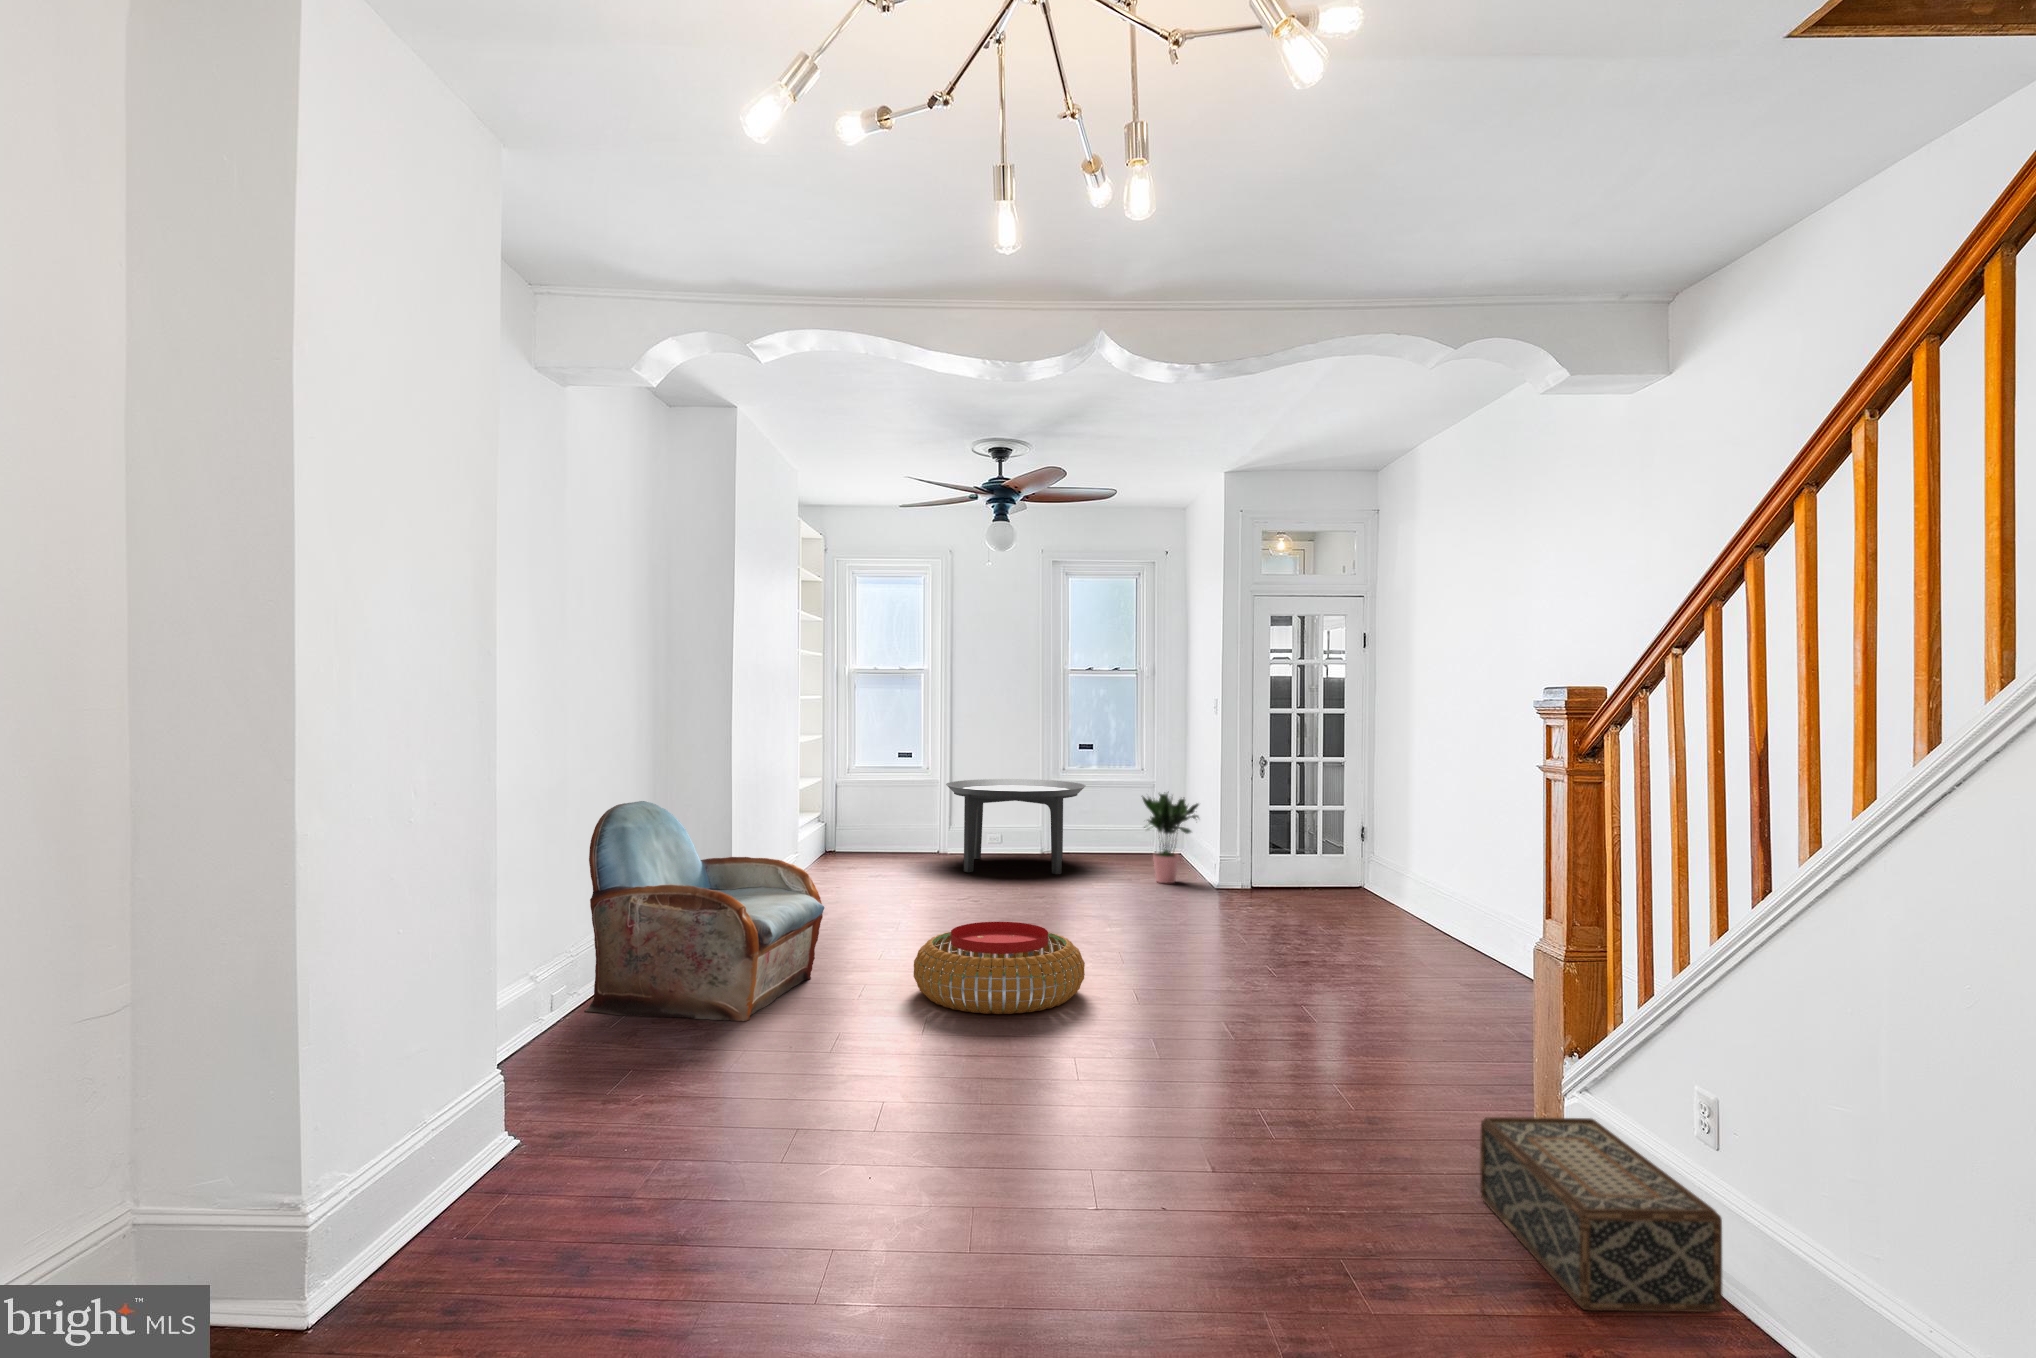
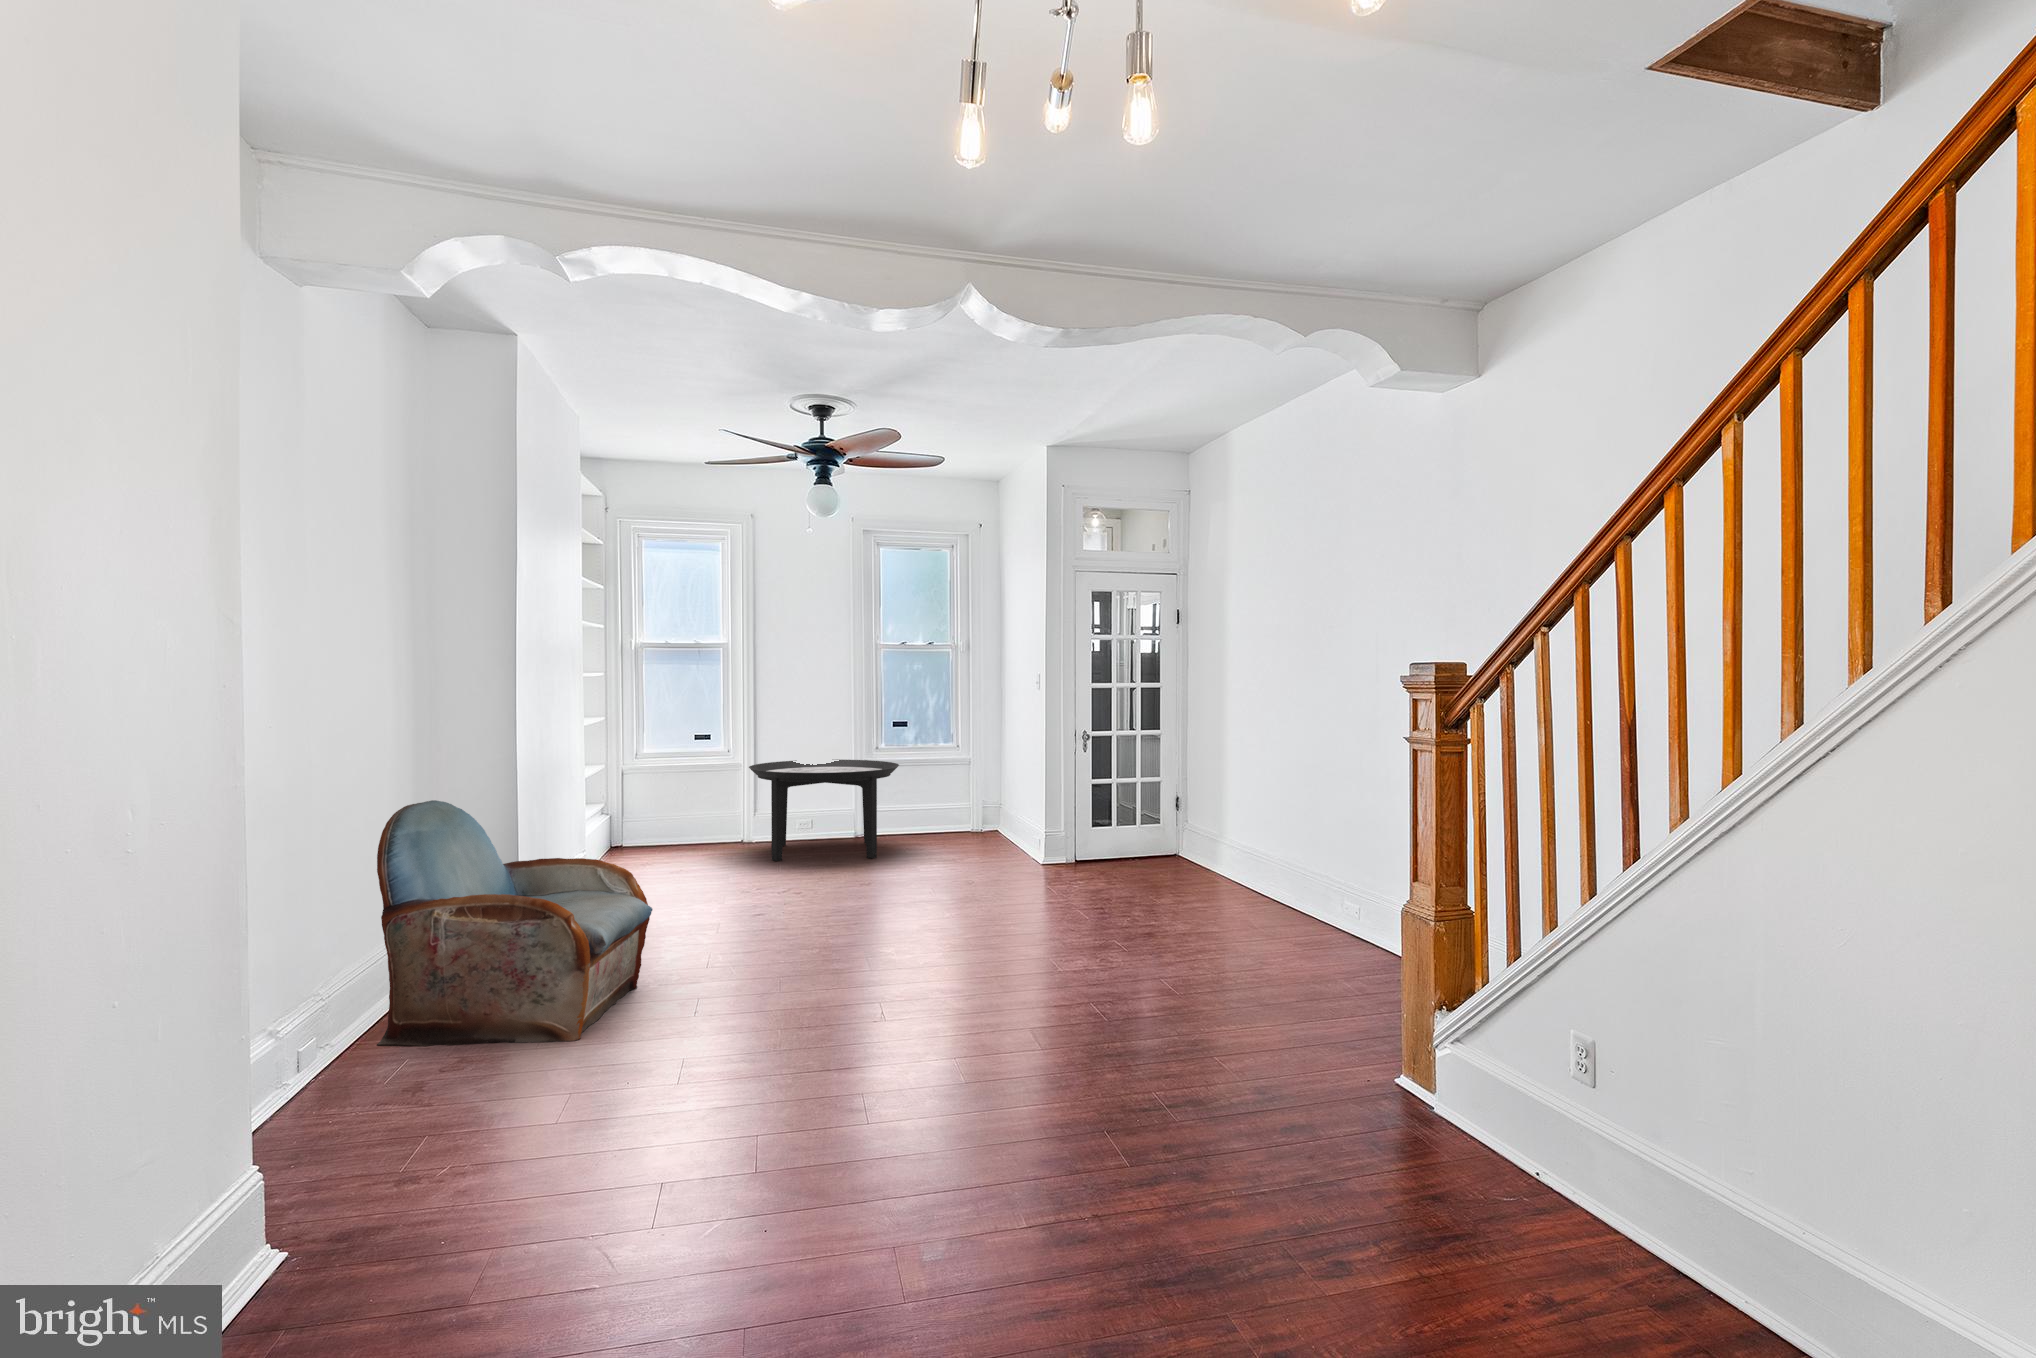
potted plant: present [1142,794,1199,883] -> none [960,765,1024,862]
pouf: present [914,922,1085,1014] -> none [758,913,941,1011]
woven basket: present [1480,1117,1723,1312] -> none [1374,1067,1603,1246]

